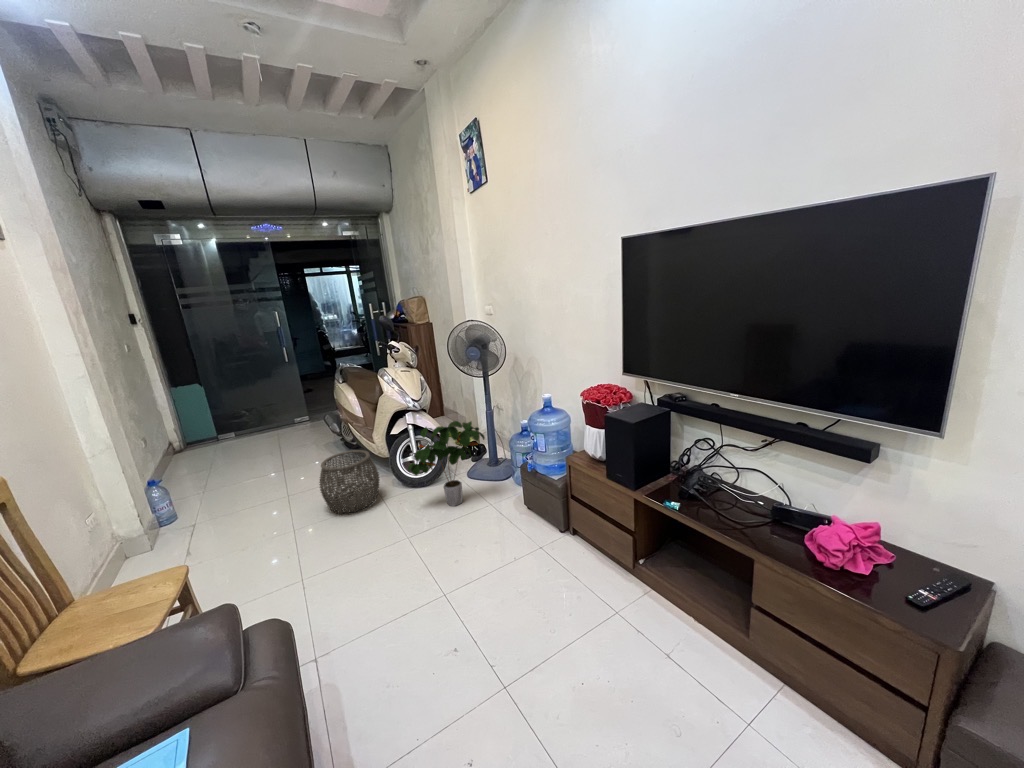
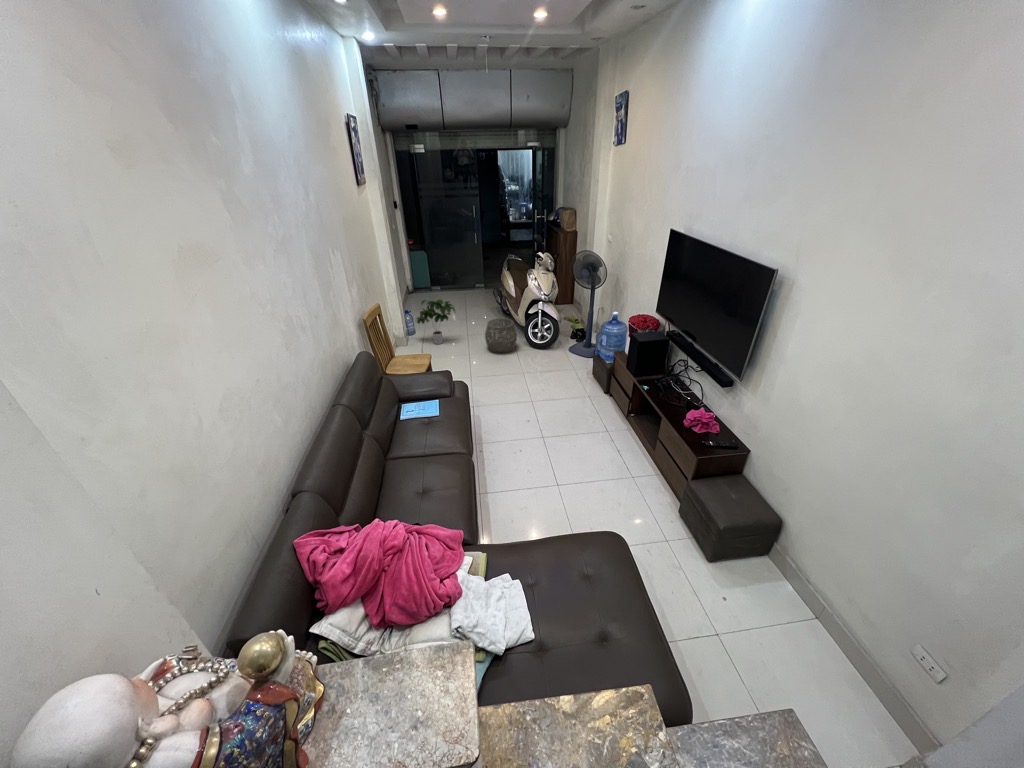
potted plant: present [408,421,485,506] -> present [416,300,455,344]

